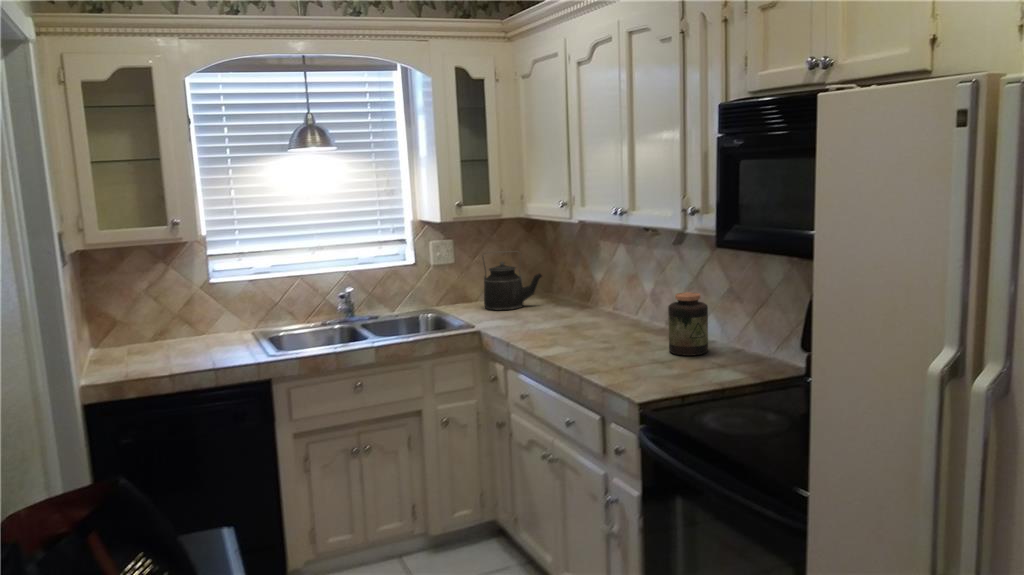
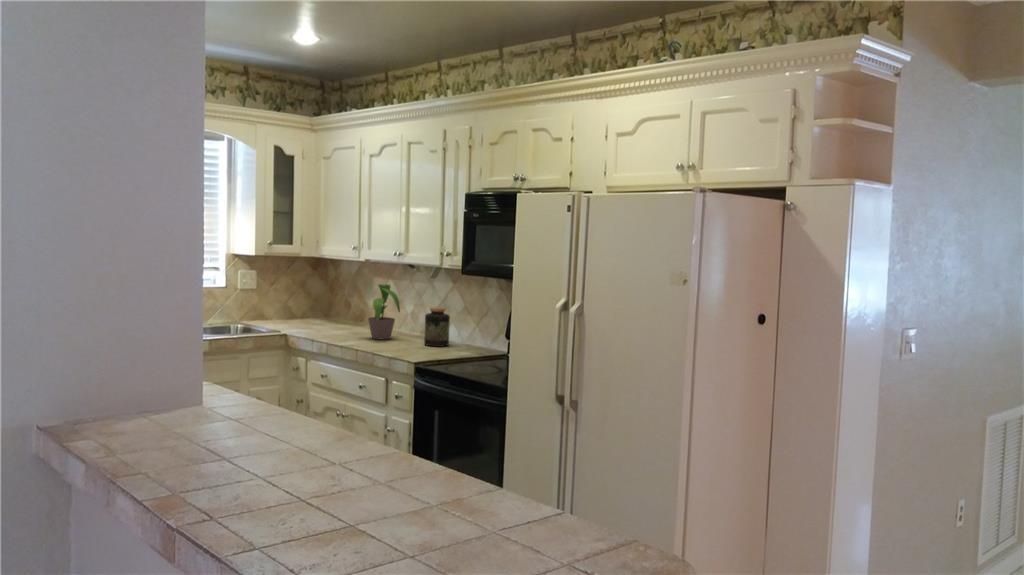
kettle: present [482,251,542,311] -> none [280,281,327,325]
potted plant: none [569,256,641,340] -> present [368,284,400,340]

